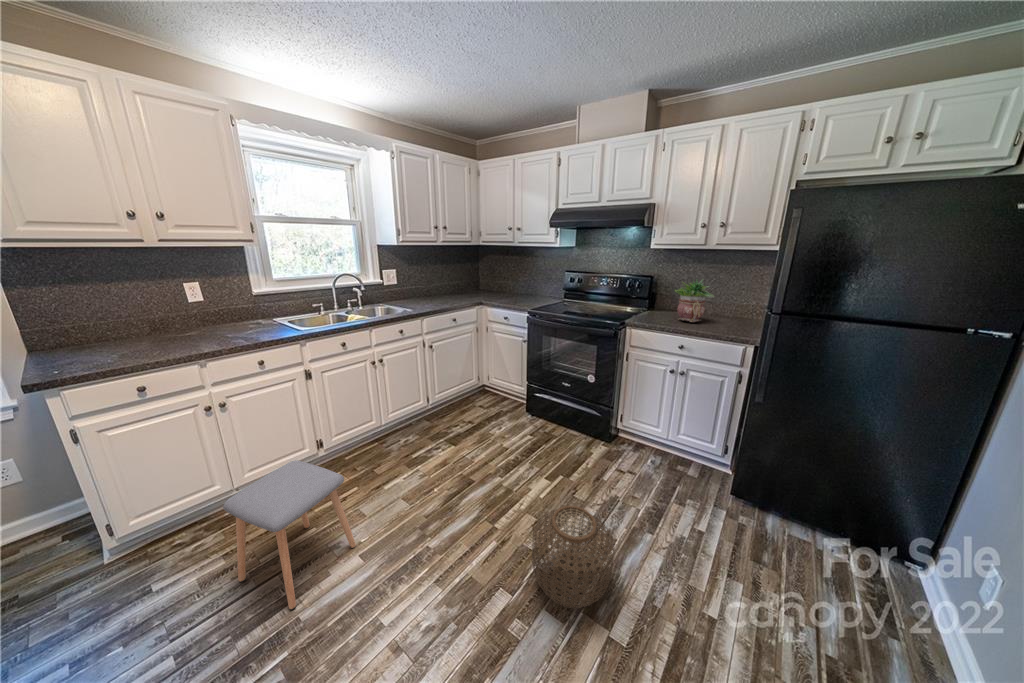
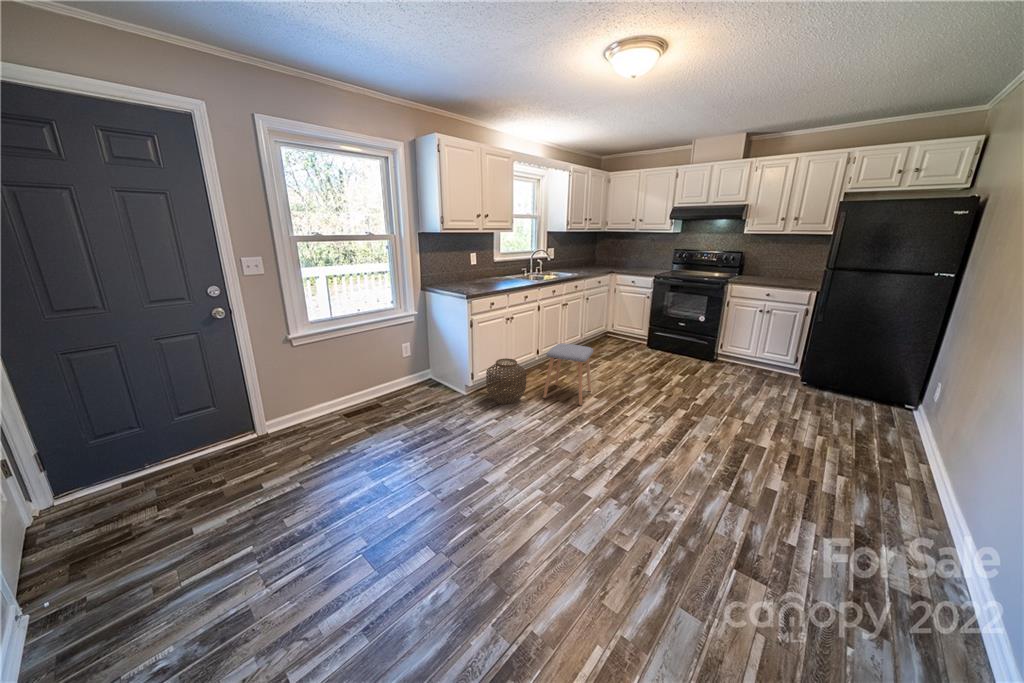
potted plant: present [675,280,714,322] -> none [762,252,790,281]
woven basket: present [532,506,614,608] -> present [486,358,526,404]

